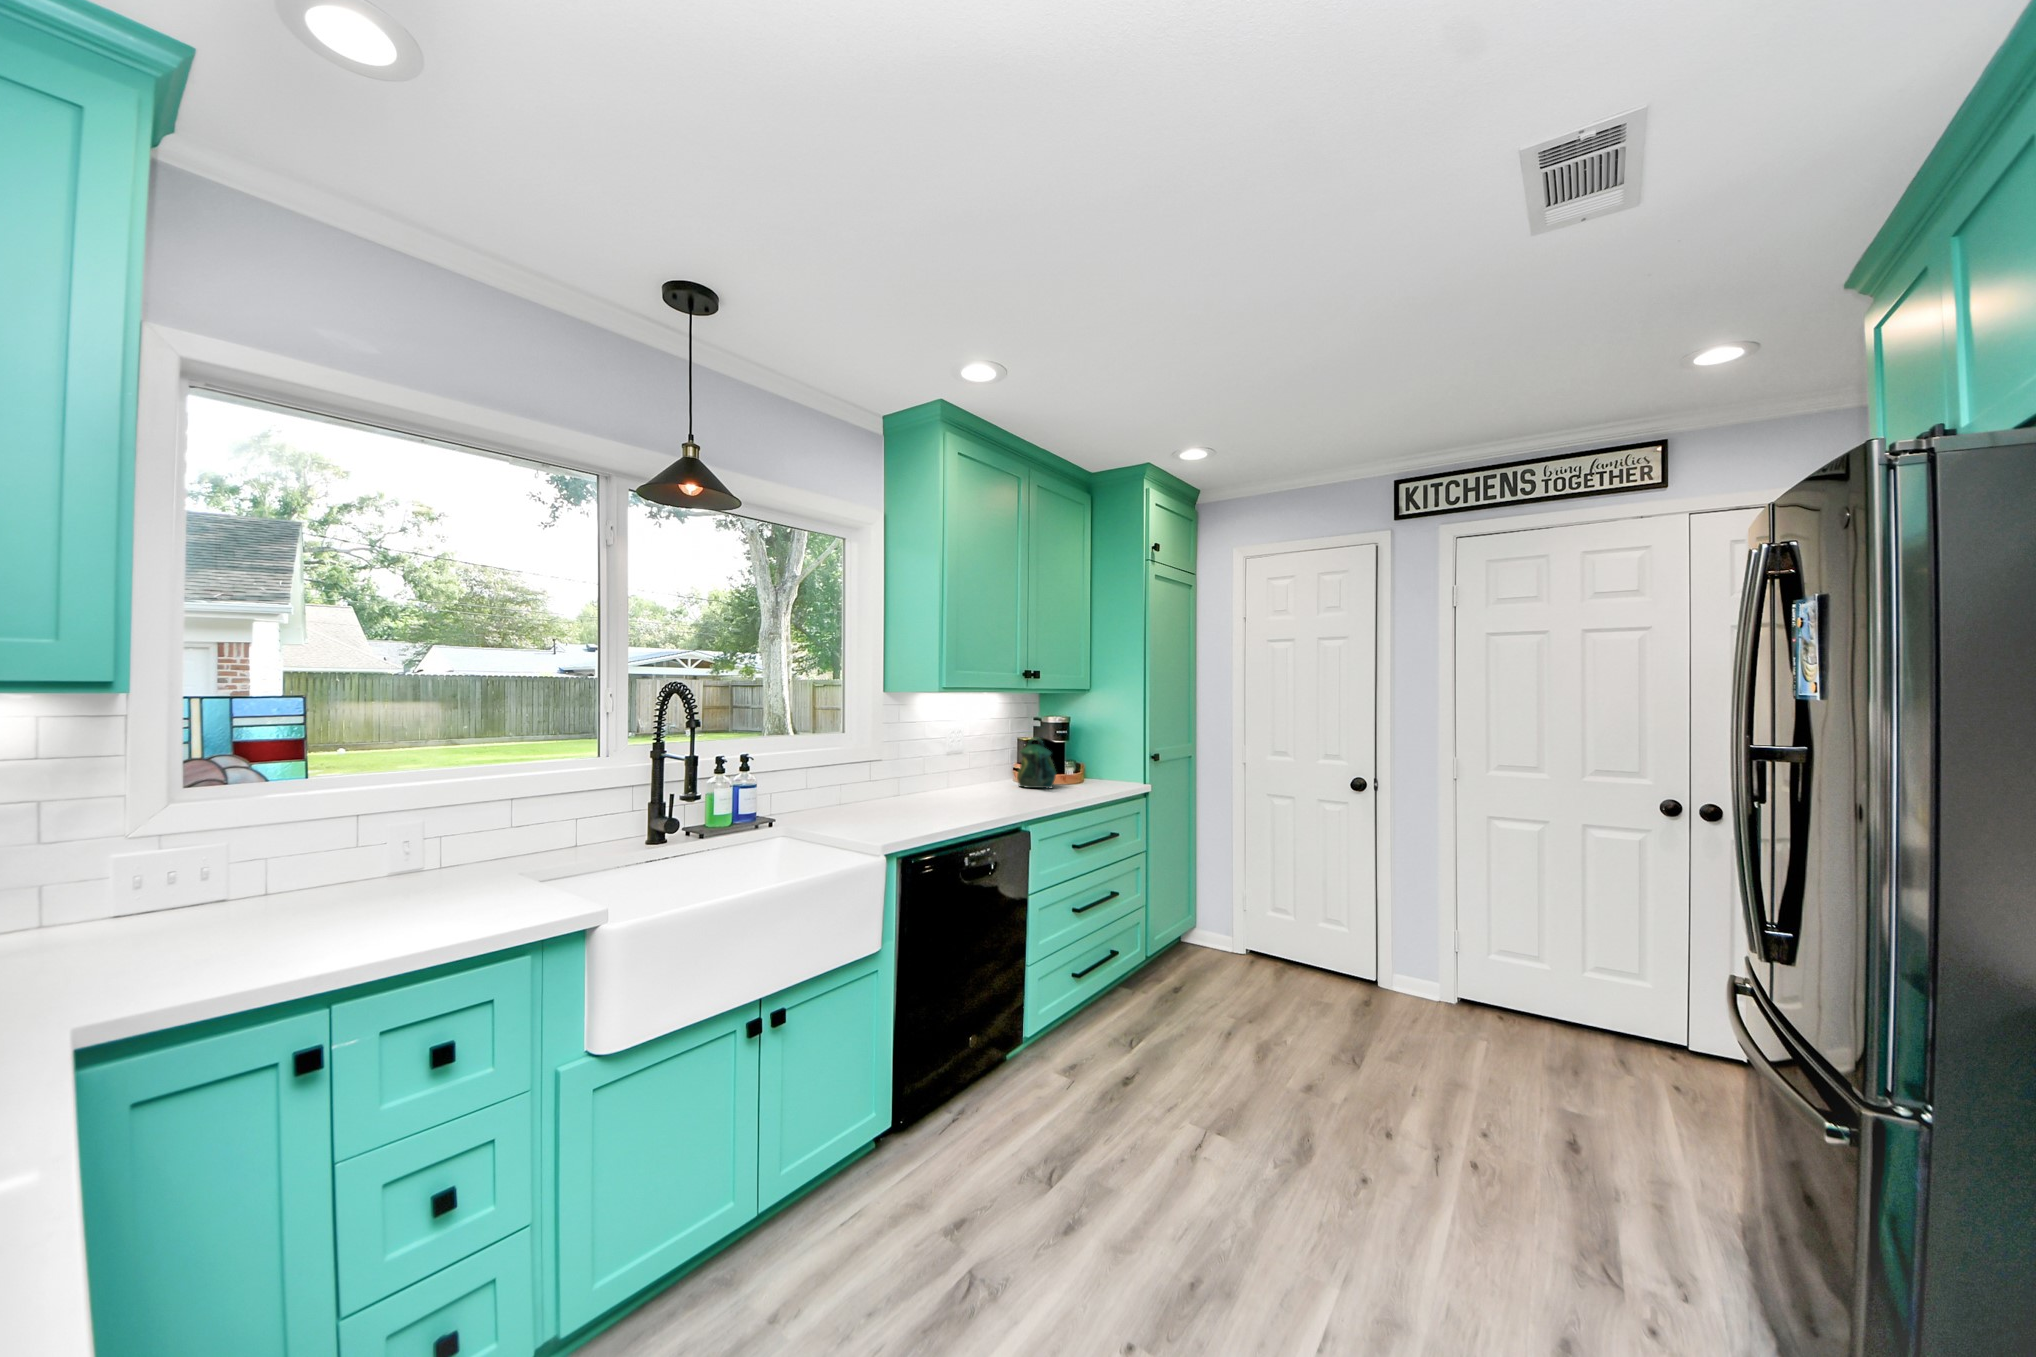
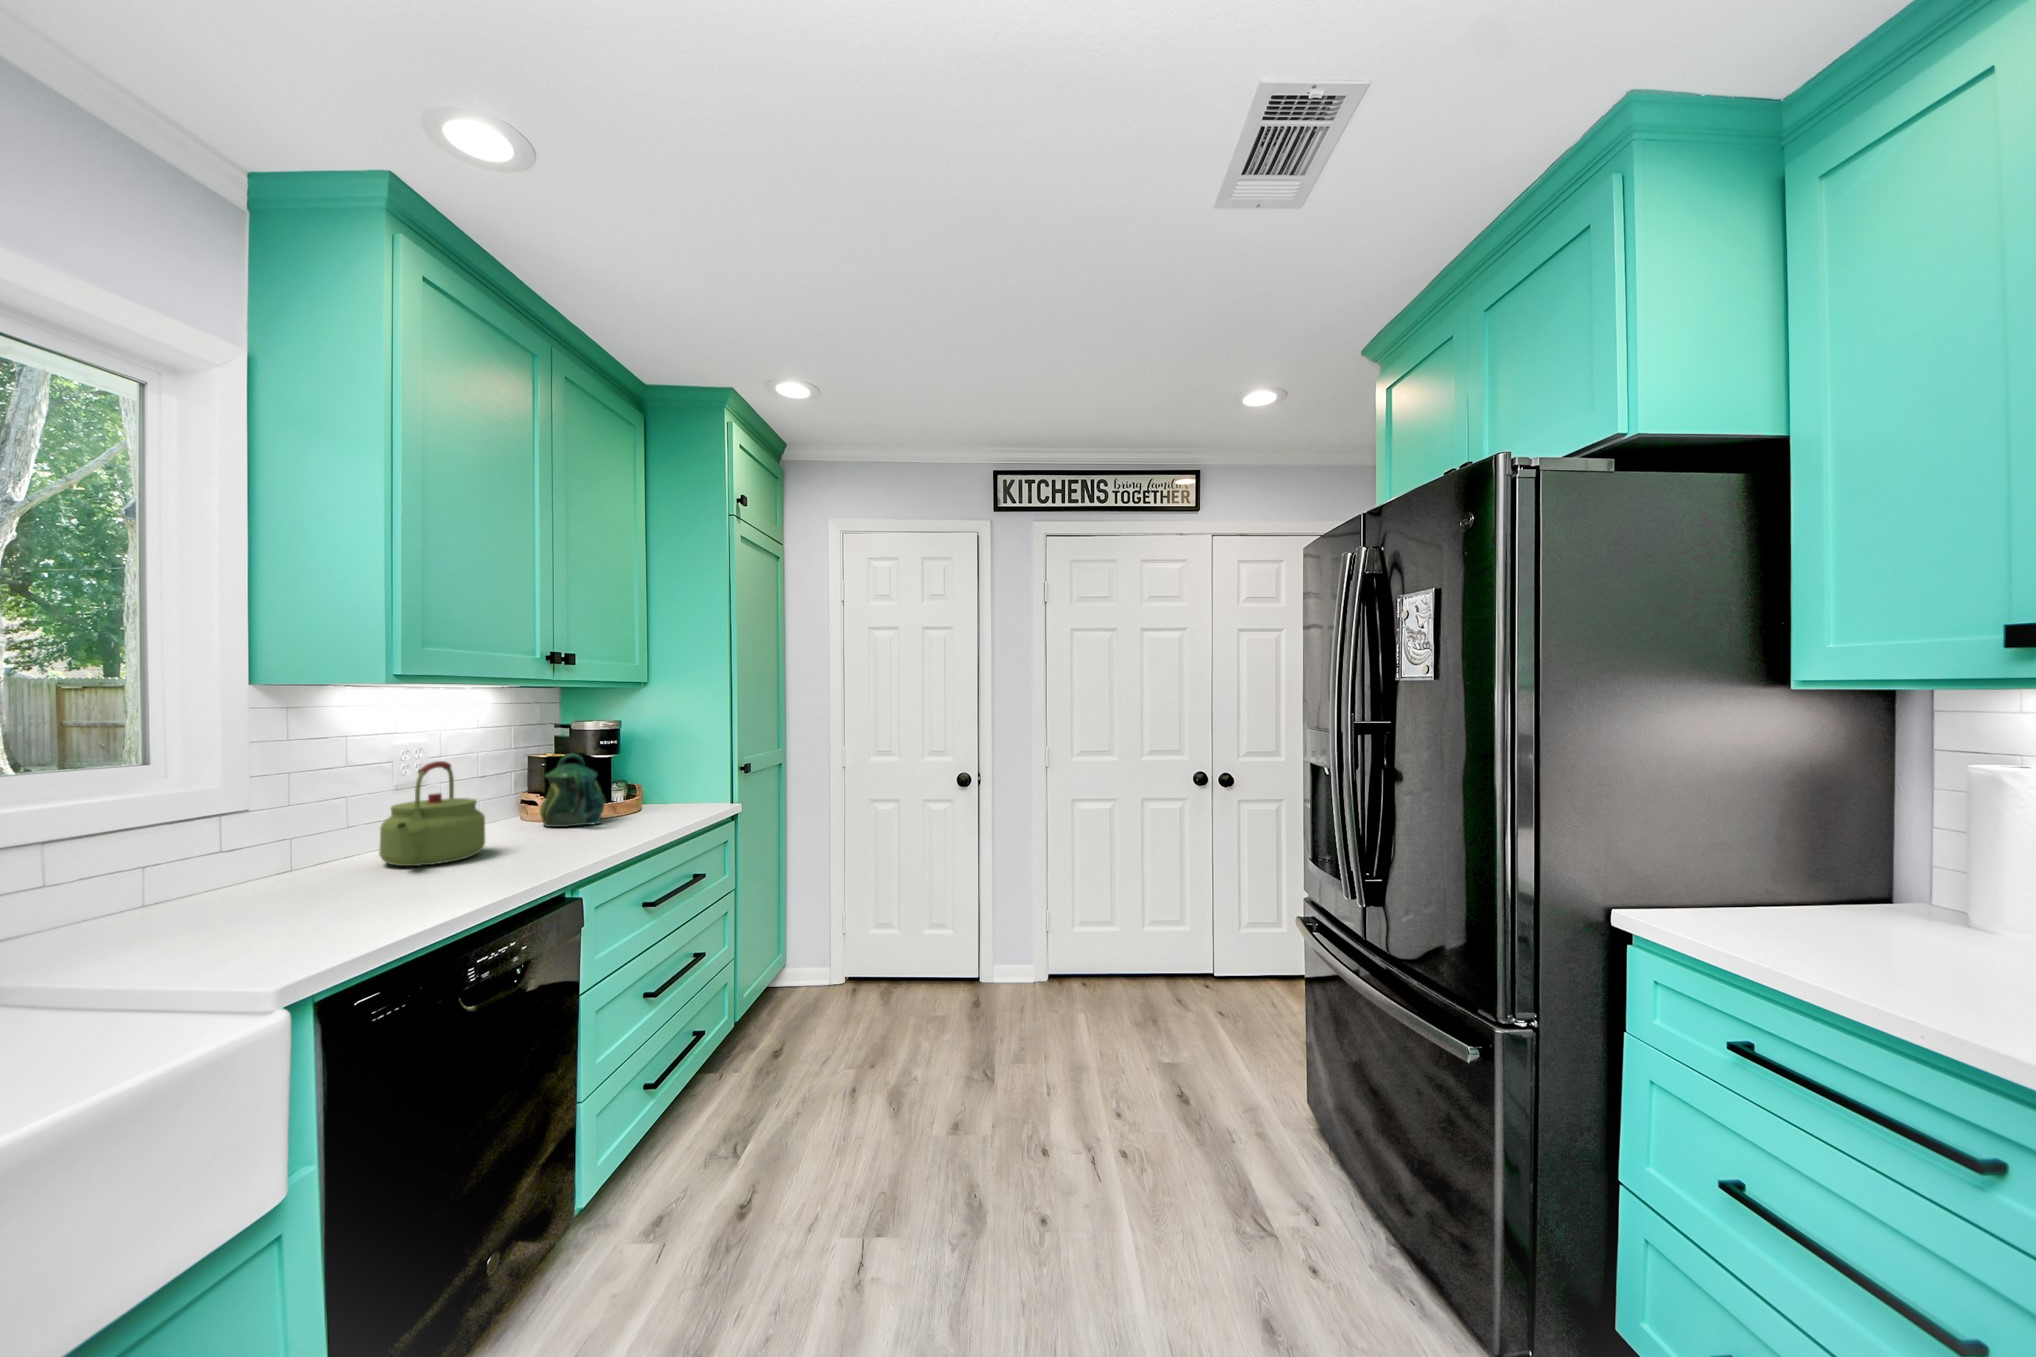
kettle: none [930,736,982,800] -> present [379,761,485,866]

